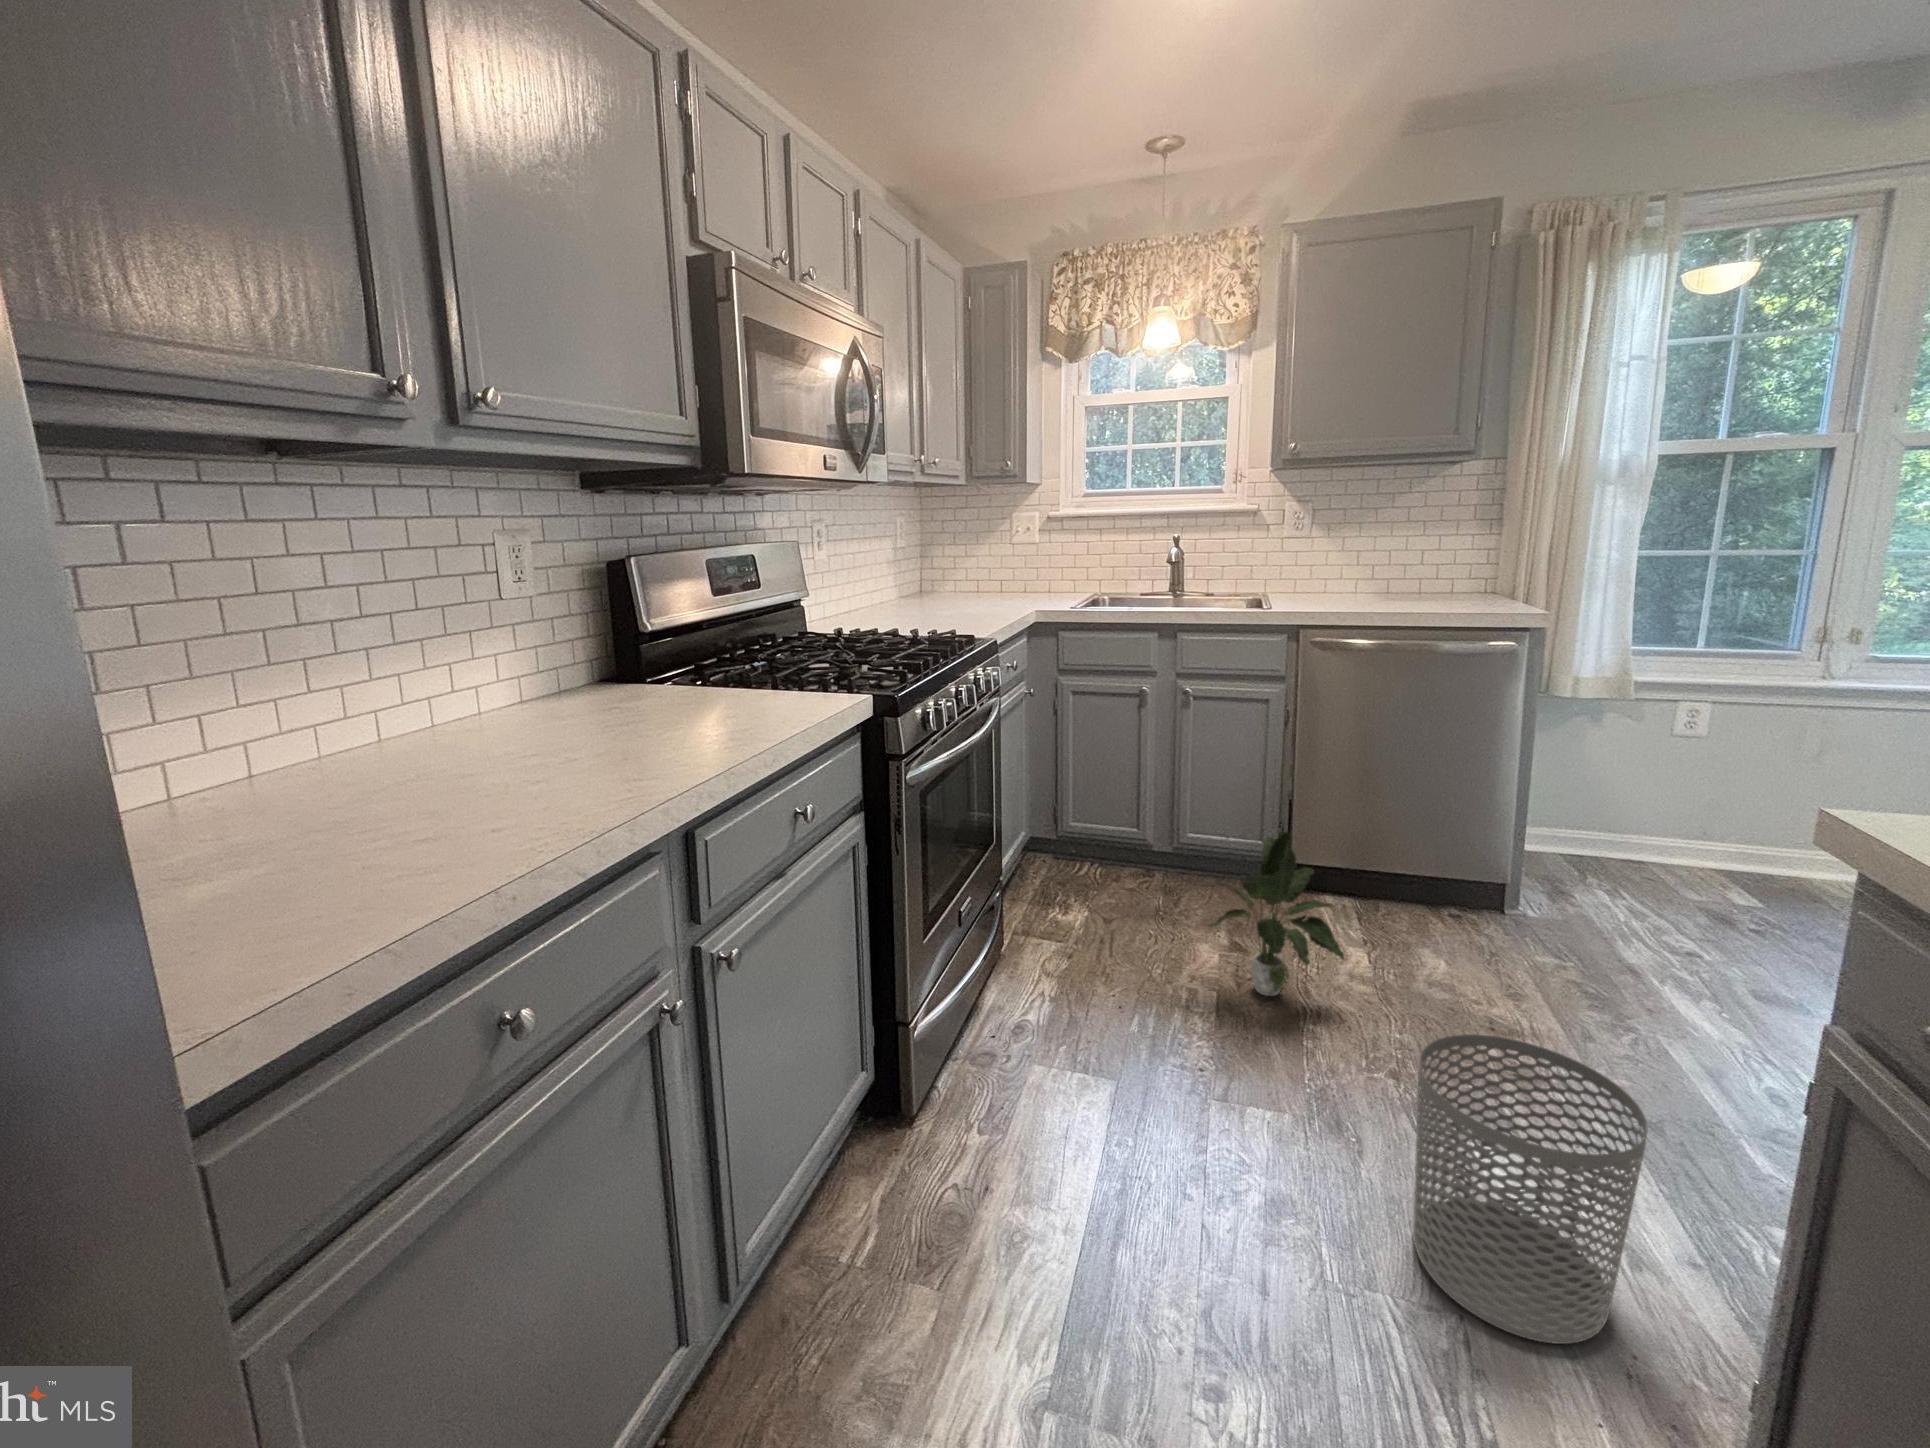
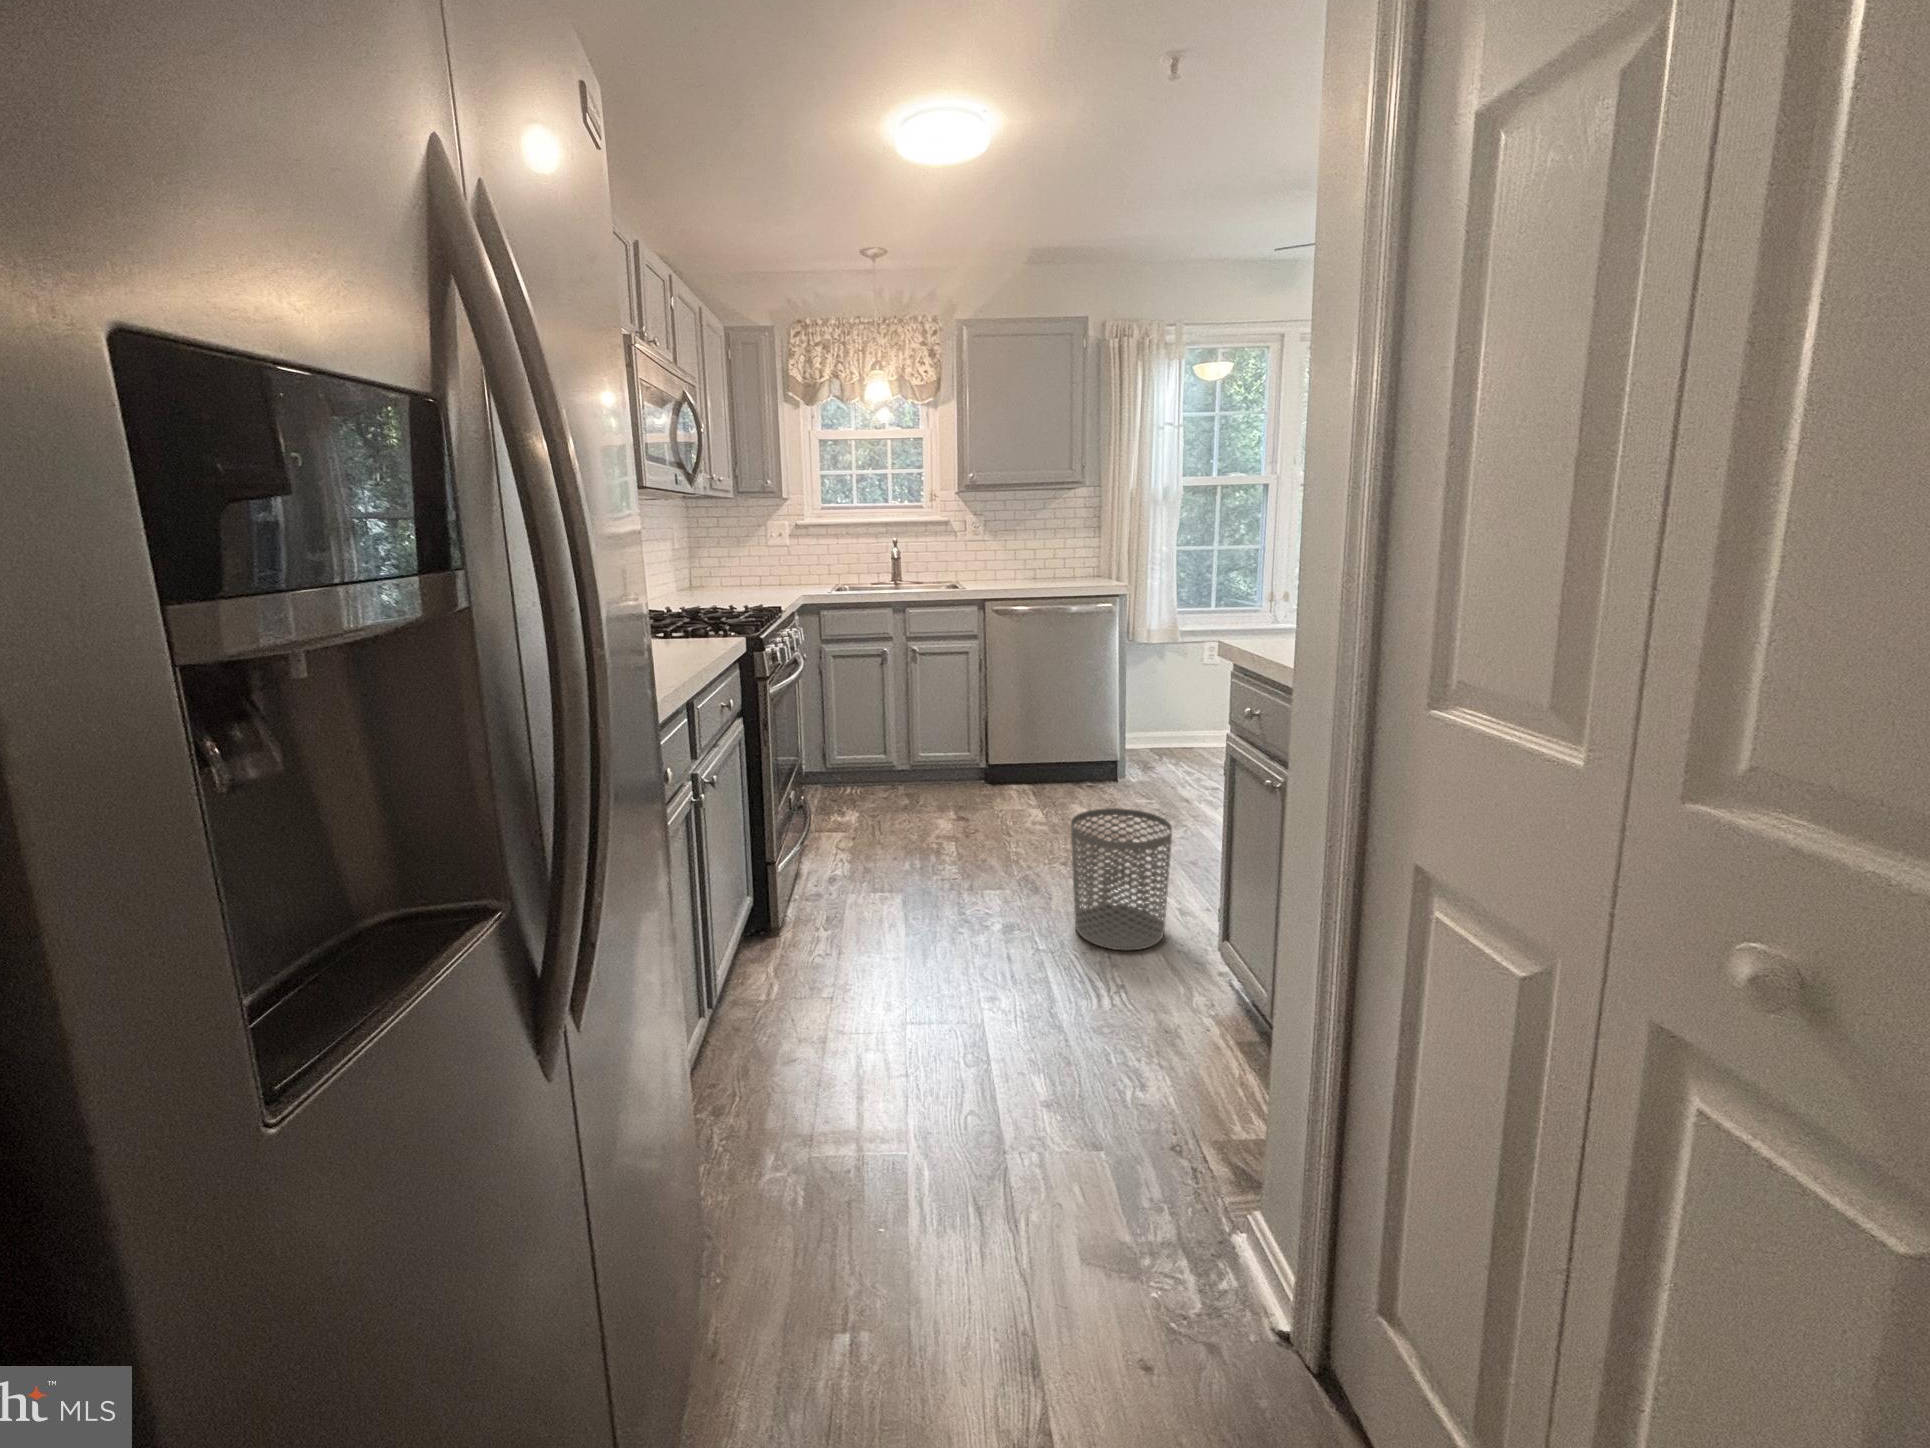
potted plant: present [1209,832,1345,996] -> none [944,730,1030,840]

